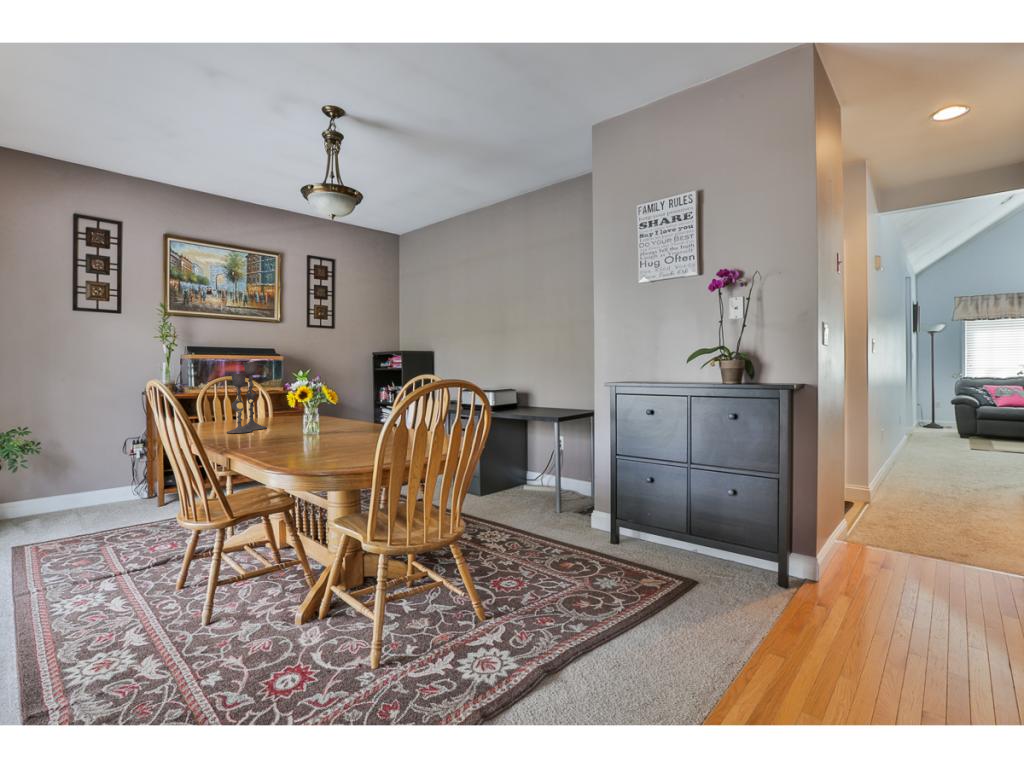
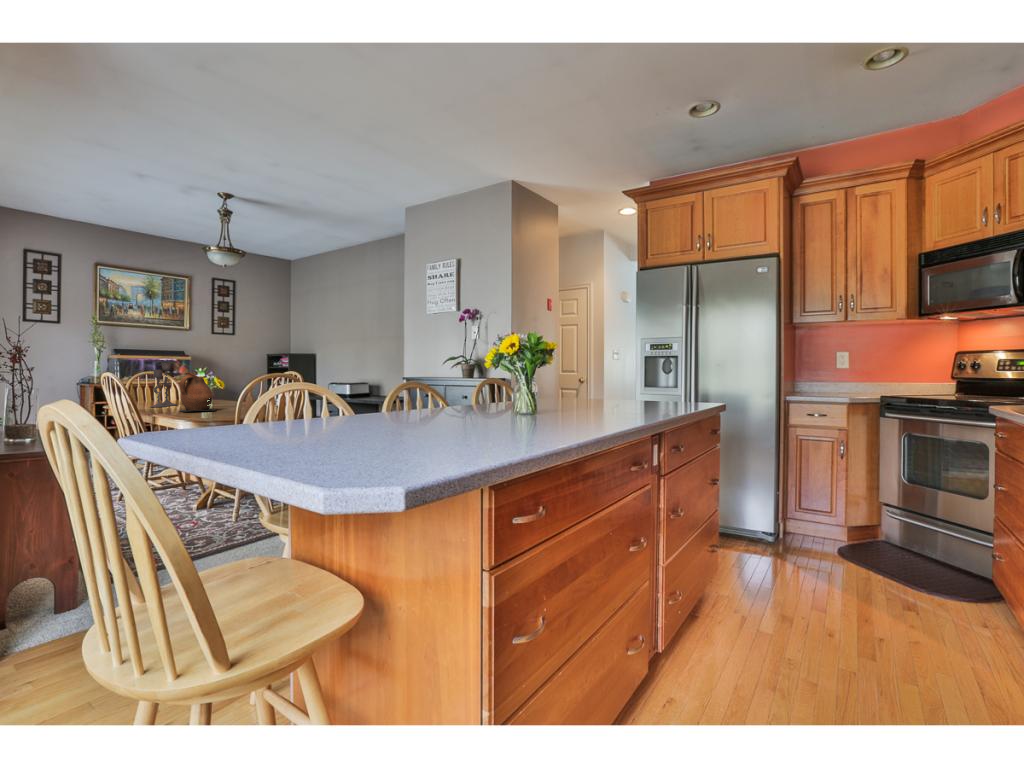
ceramic pitcher: none [268,378,330,447] -> present [180,372,216,412]

